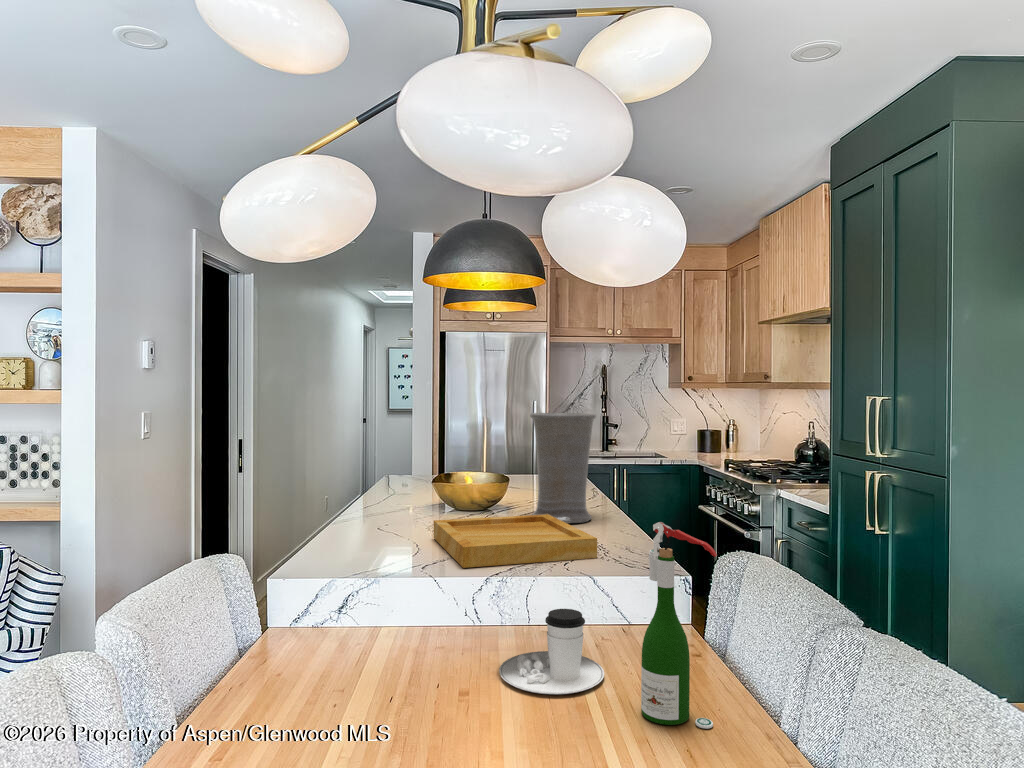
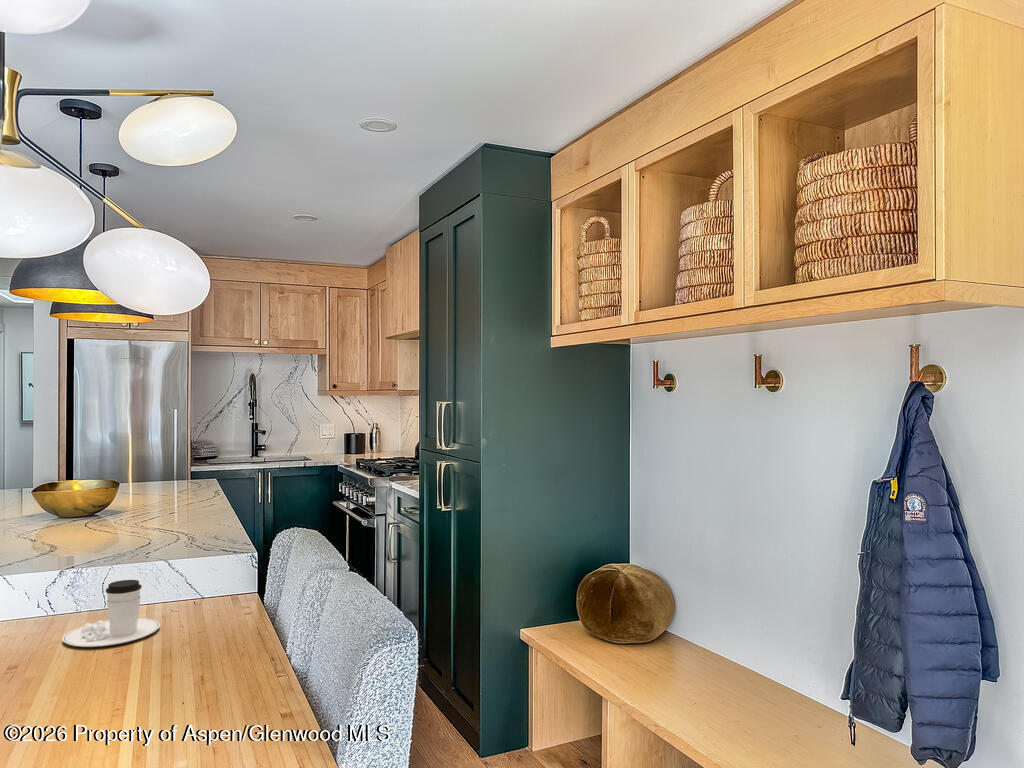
vase: present [530,413,596,523] -> none [134,421,201,521]
tray: present [434,514,597,568] -> none [22,513,182,563]
wine bottle: present [641,522,717,729] -> none [178,501,234,650]

